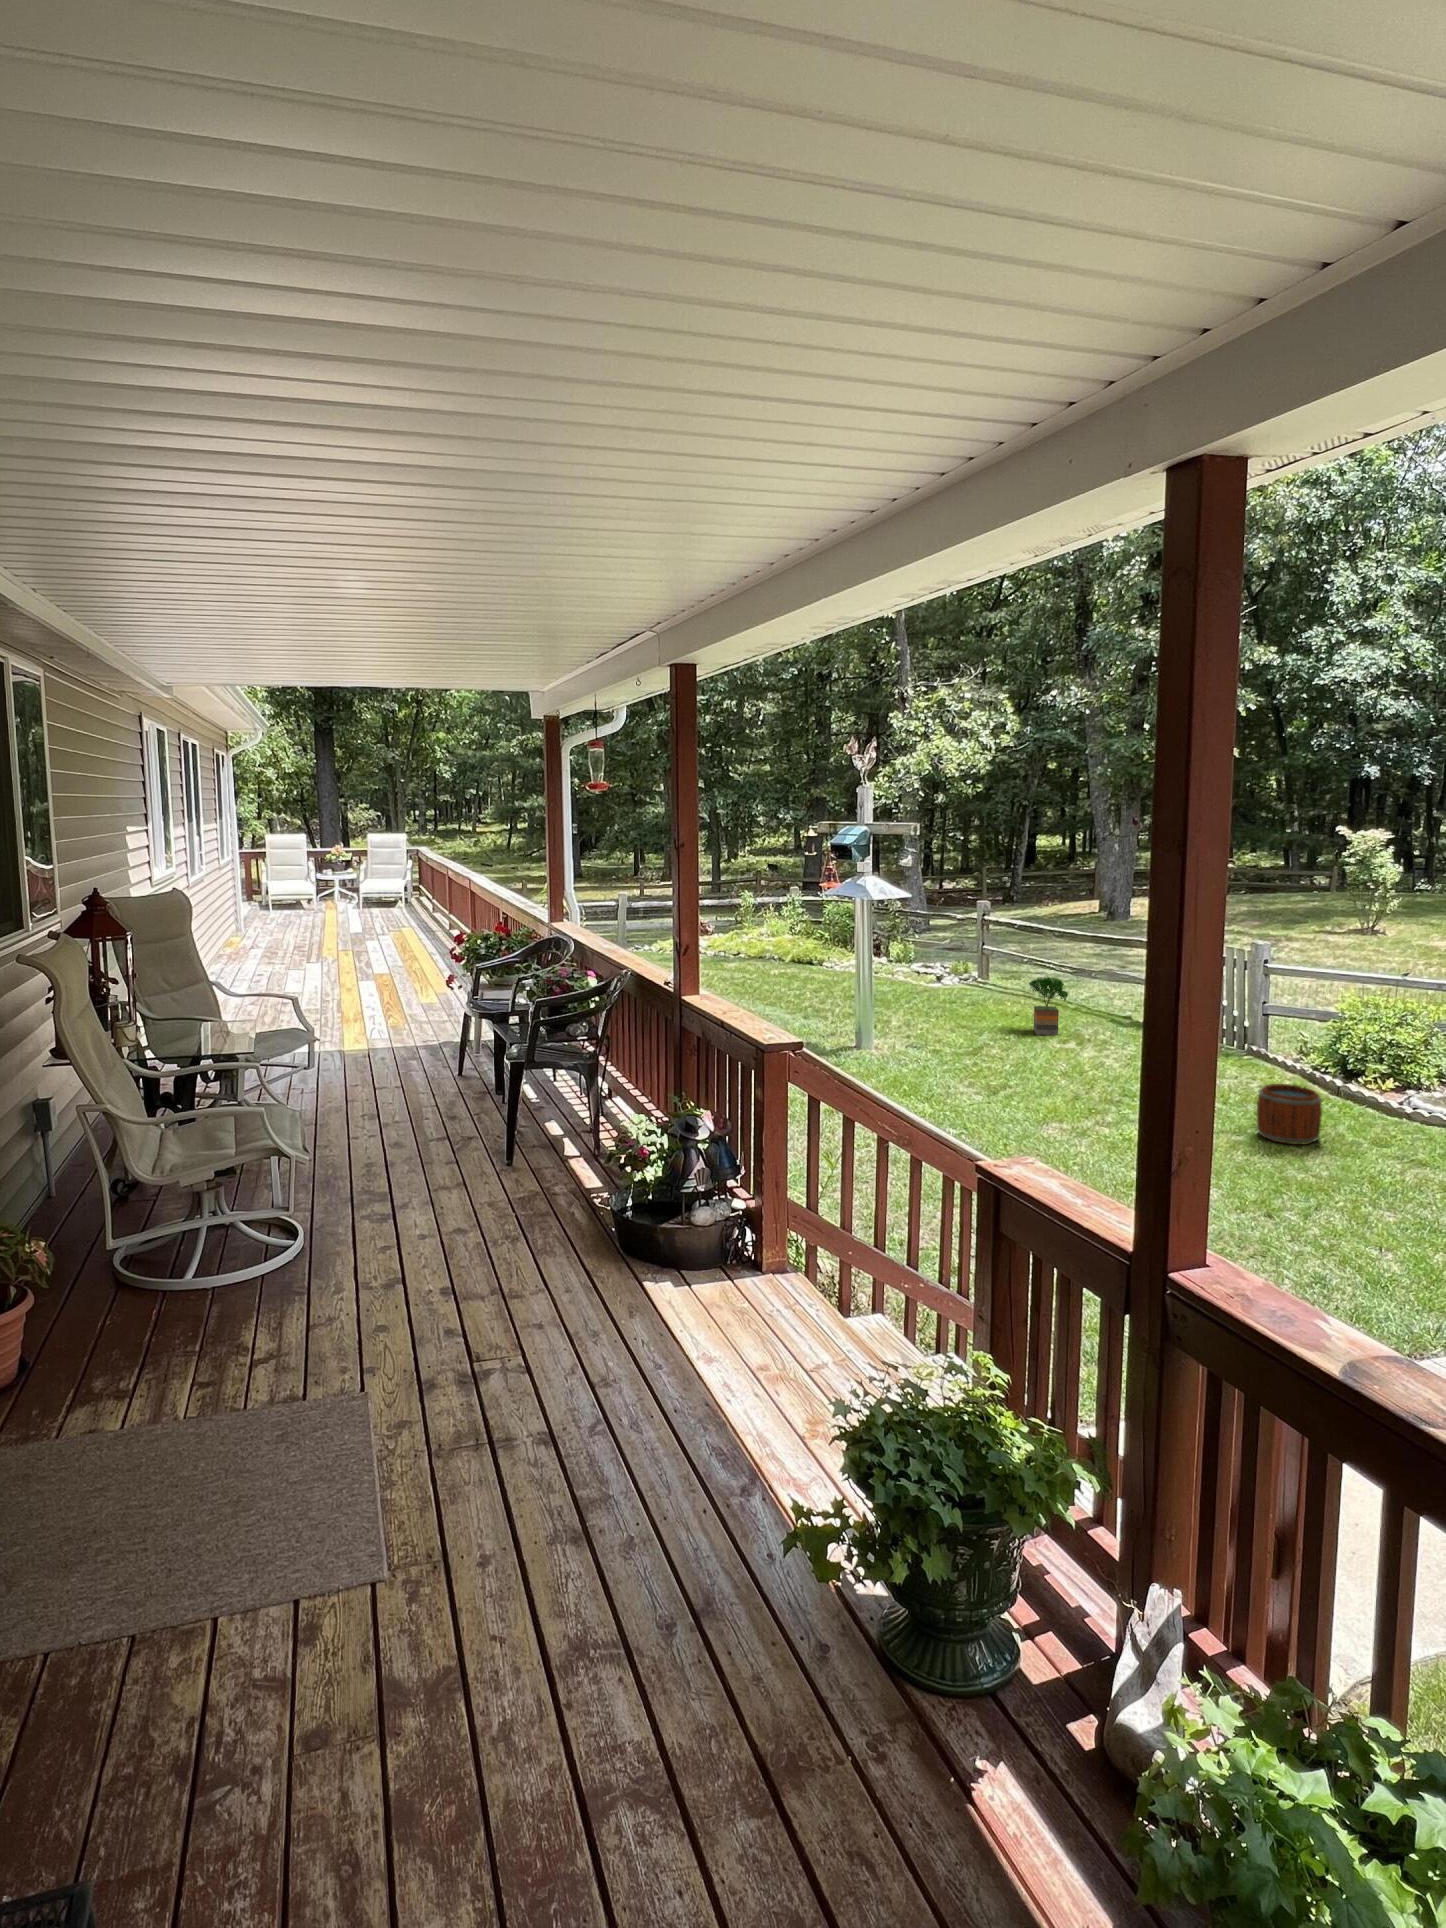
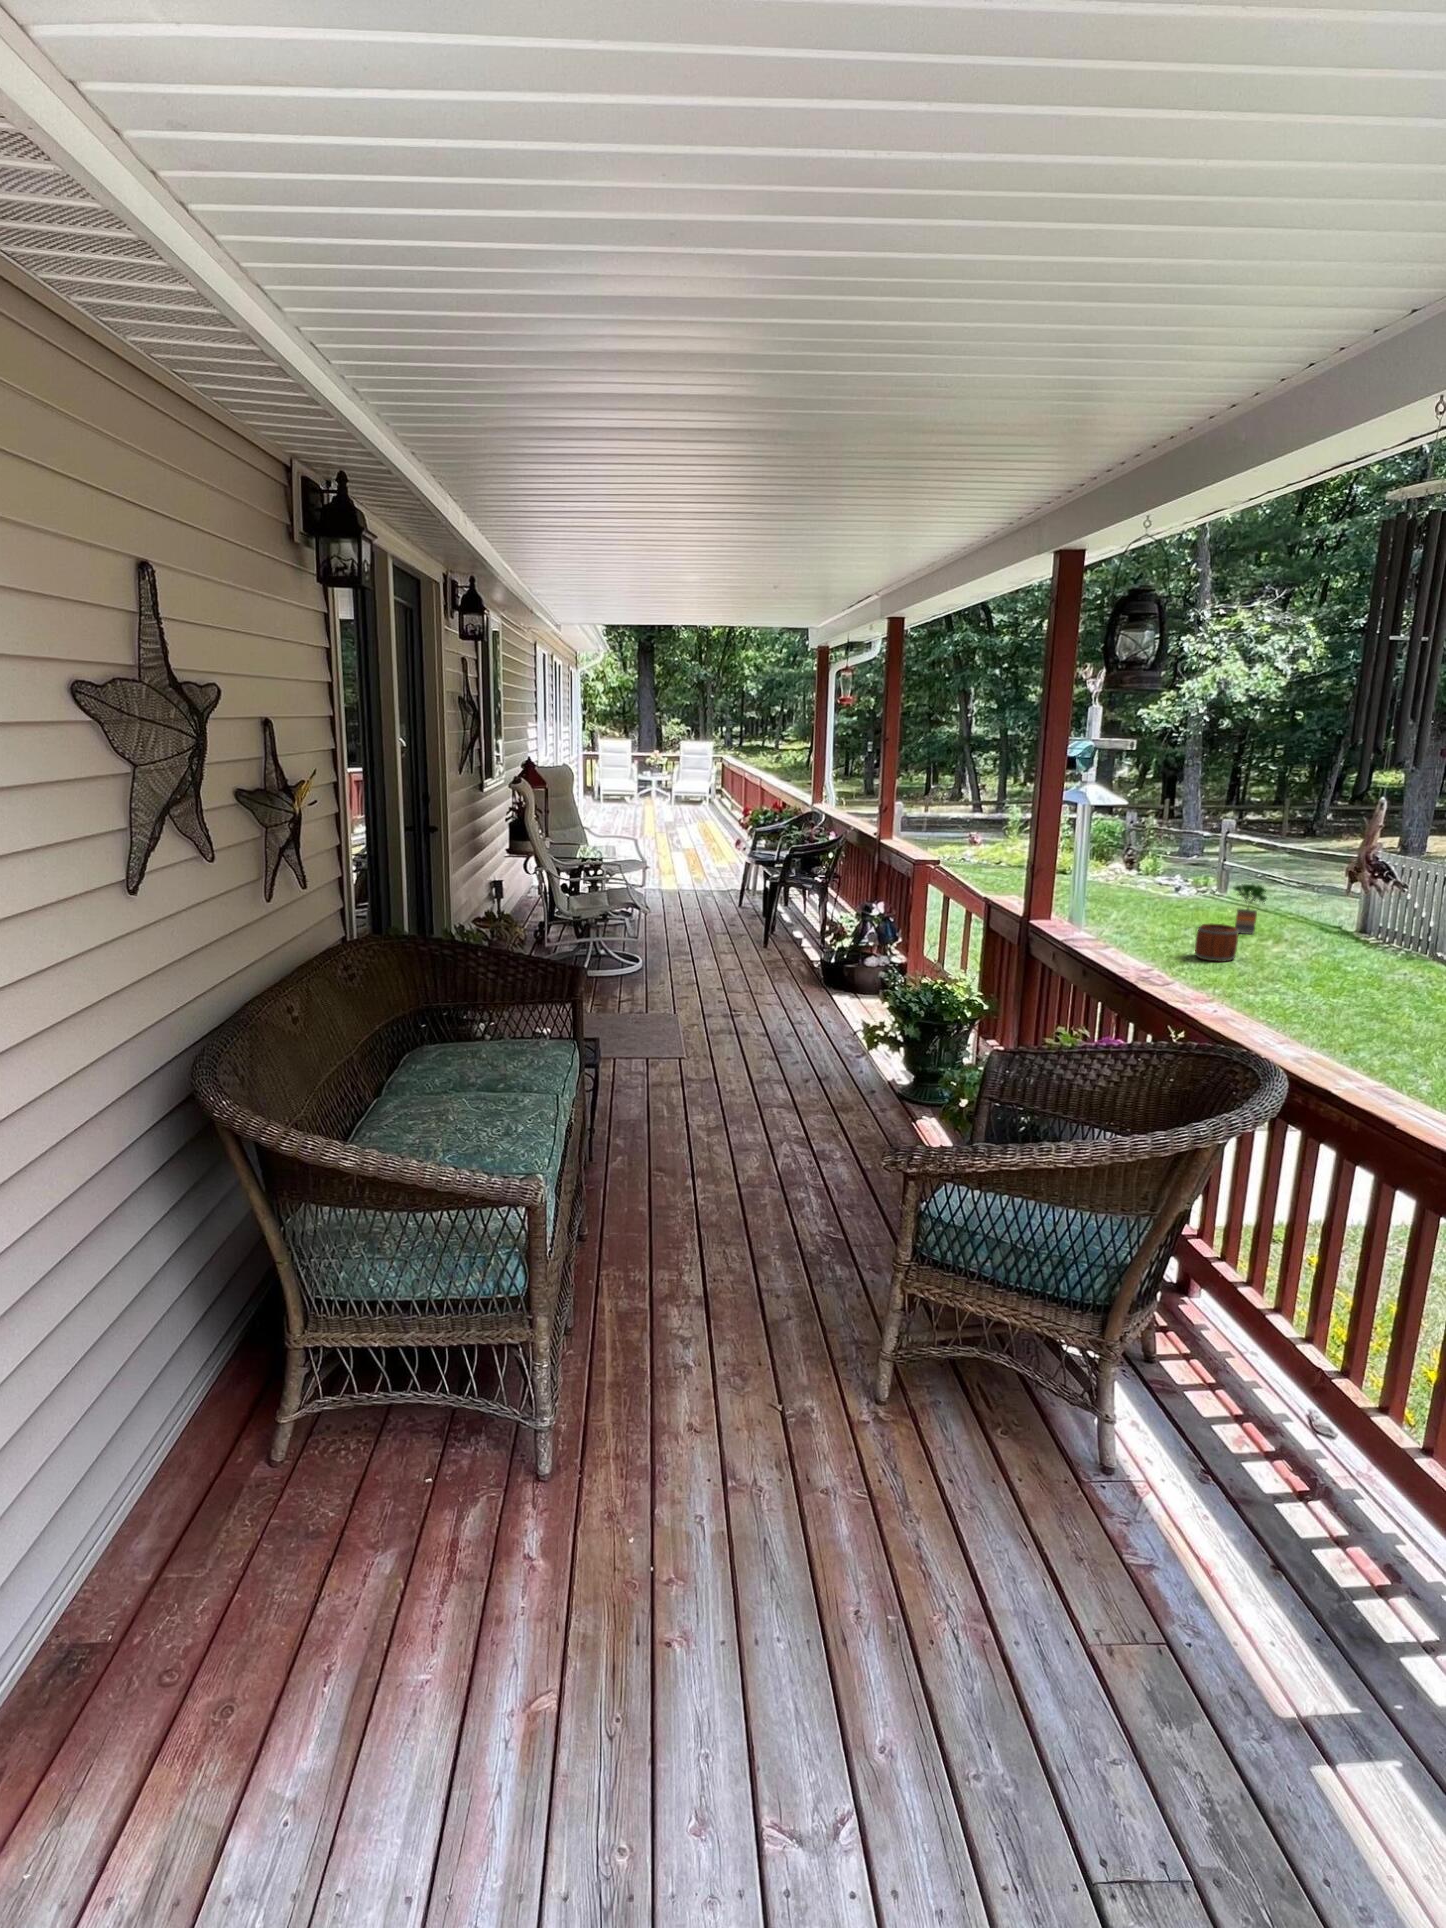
bucket: present [1256,1084,1322,1144] -> present [1195,924,1239,962]

